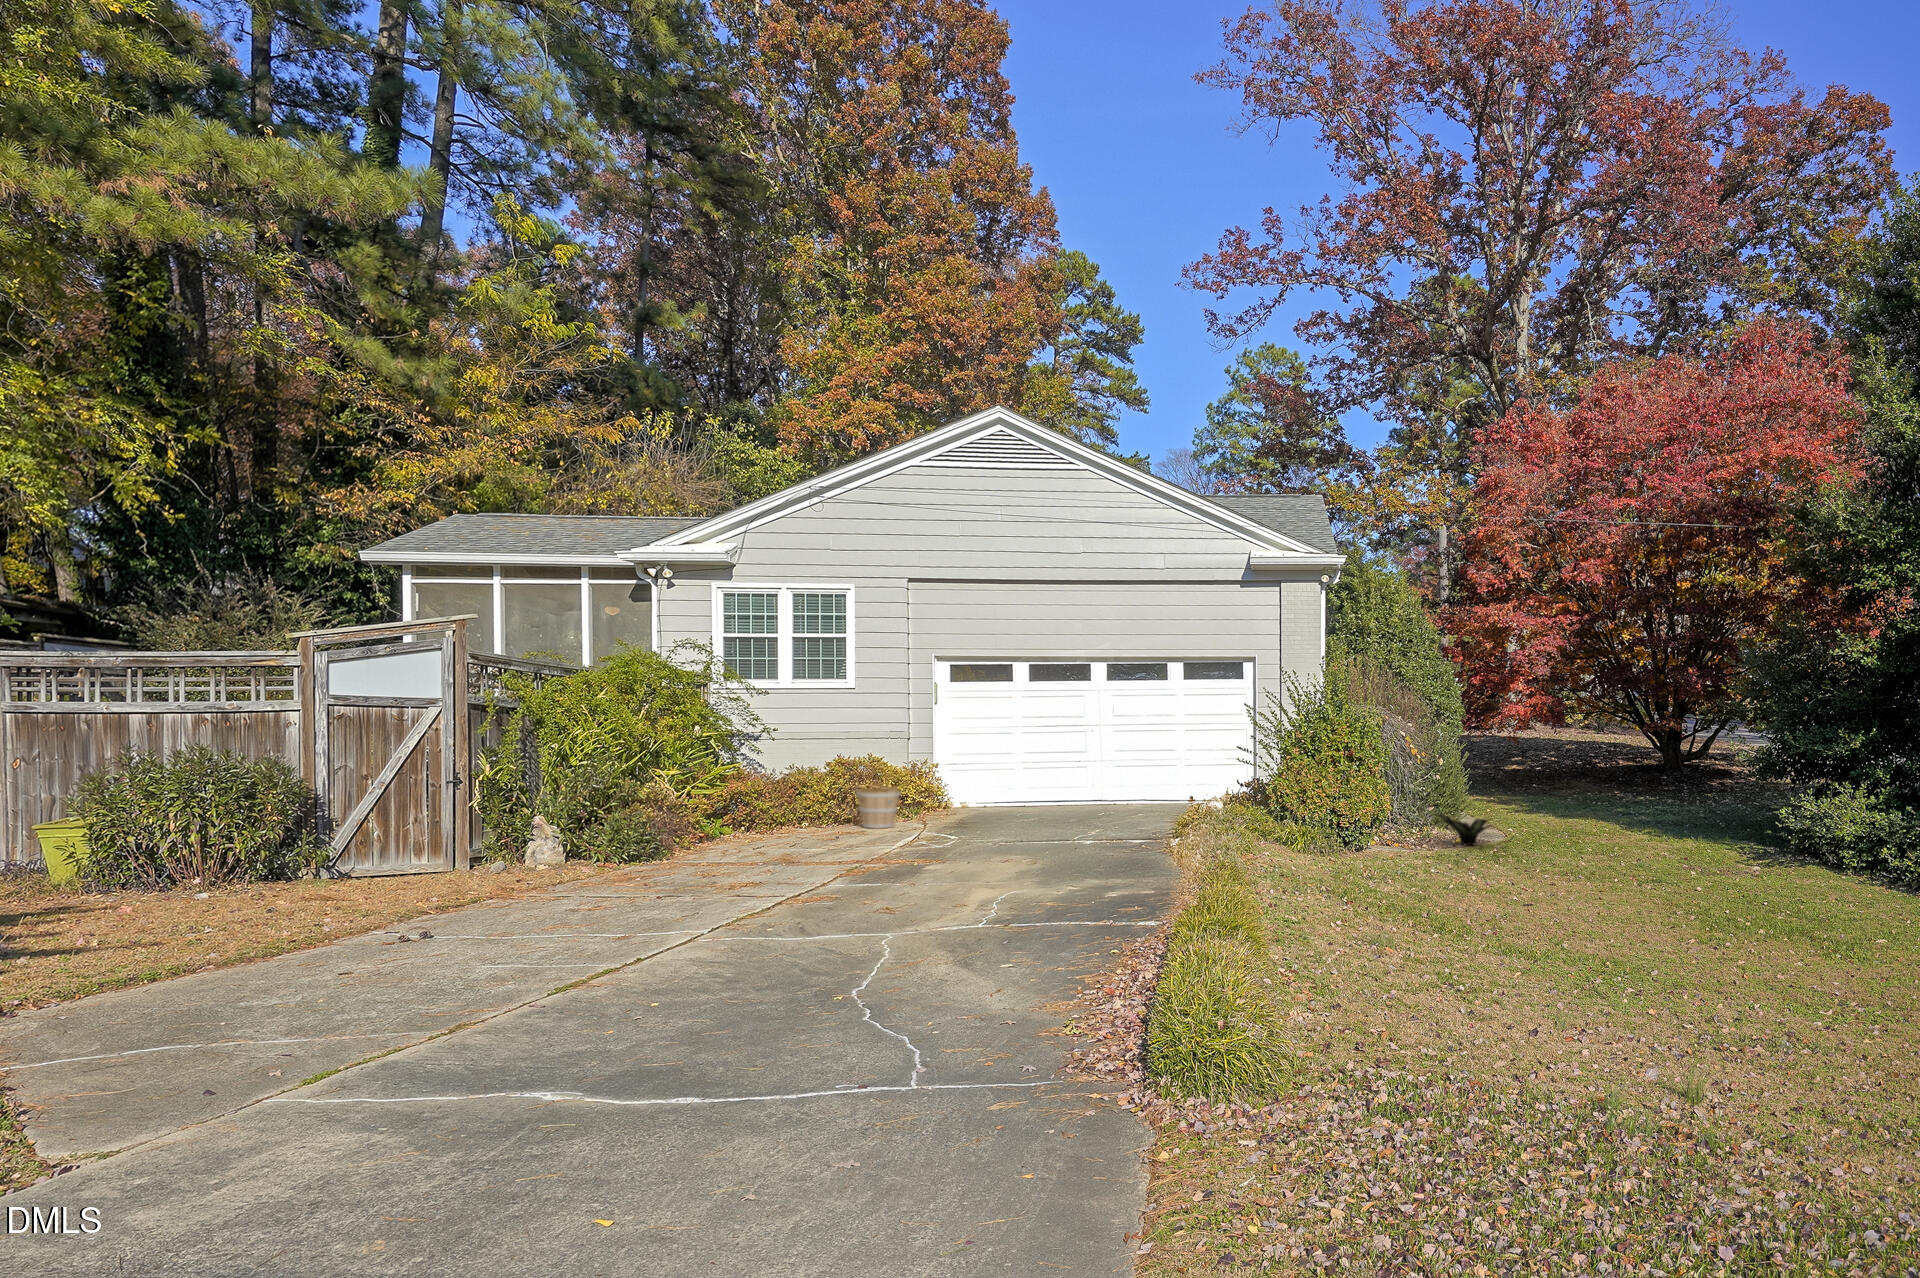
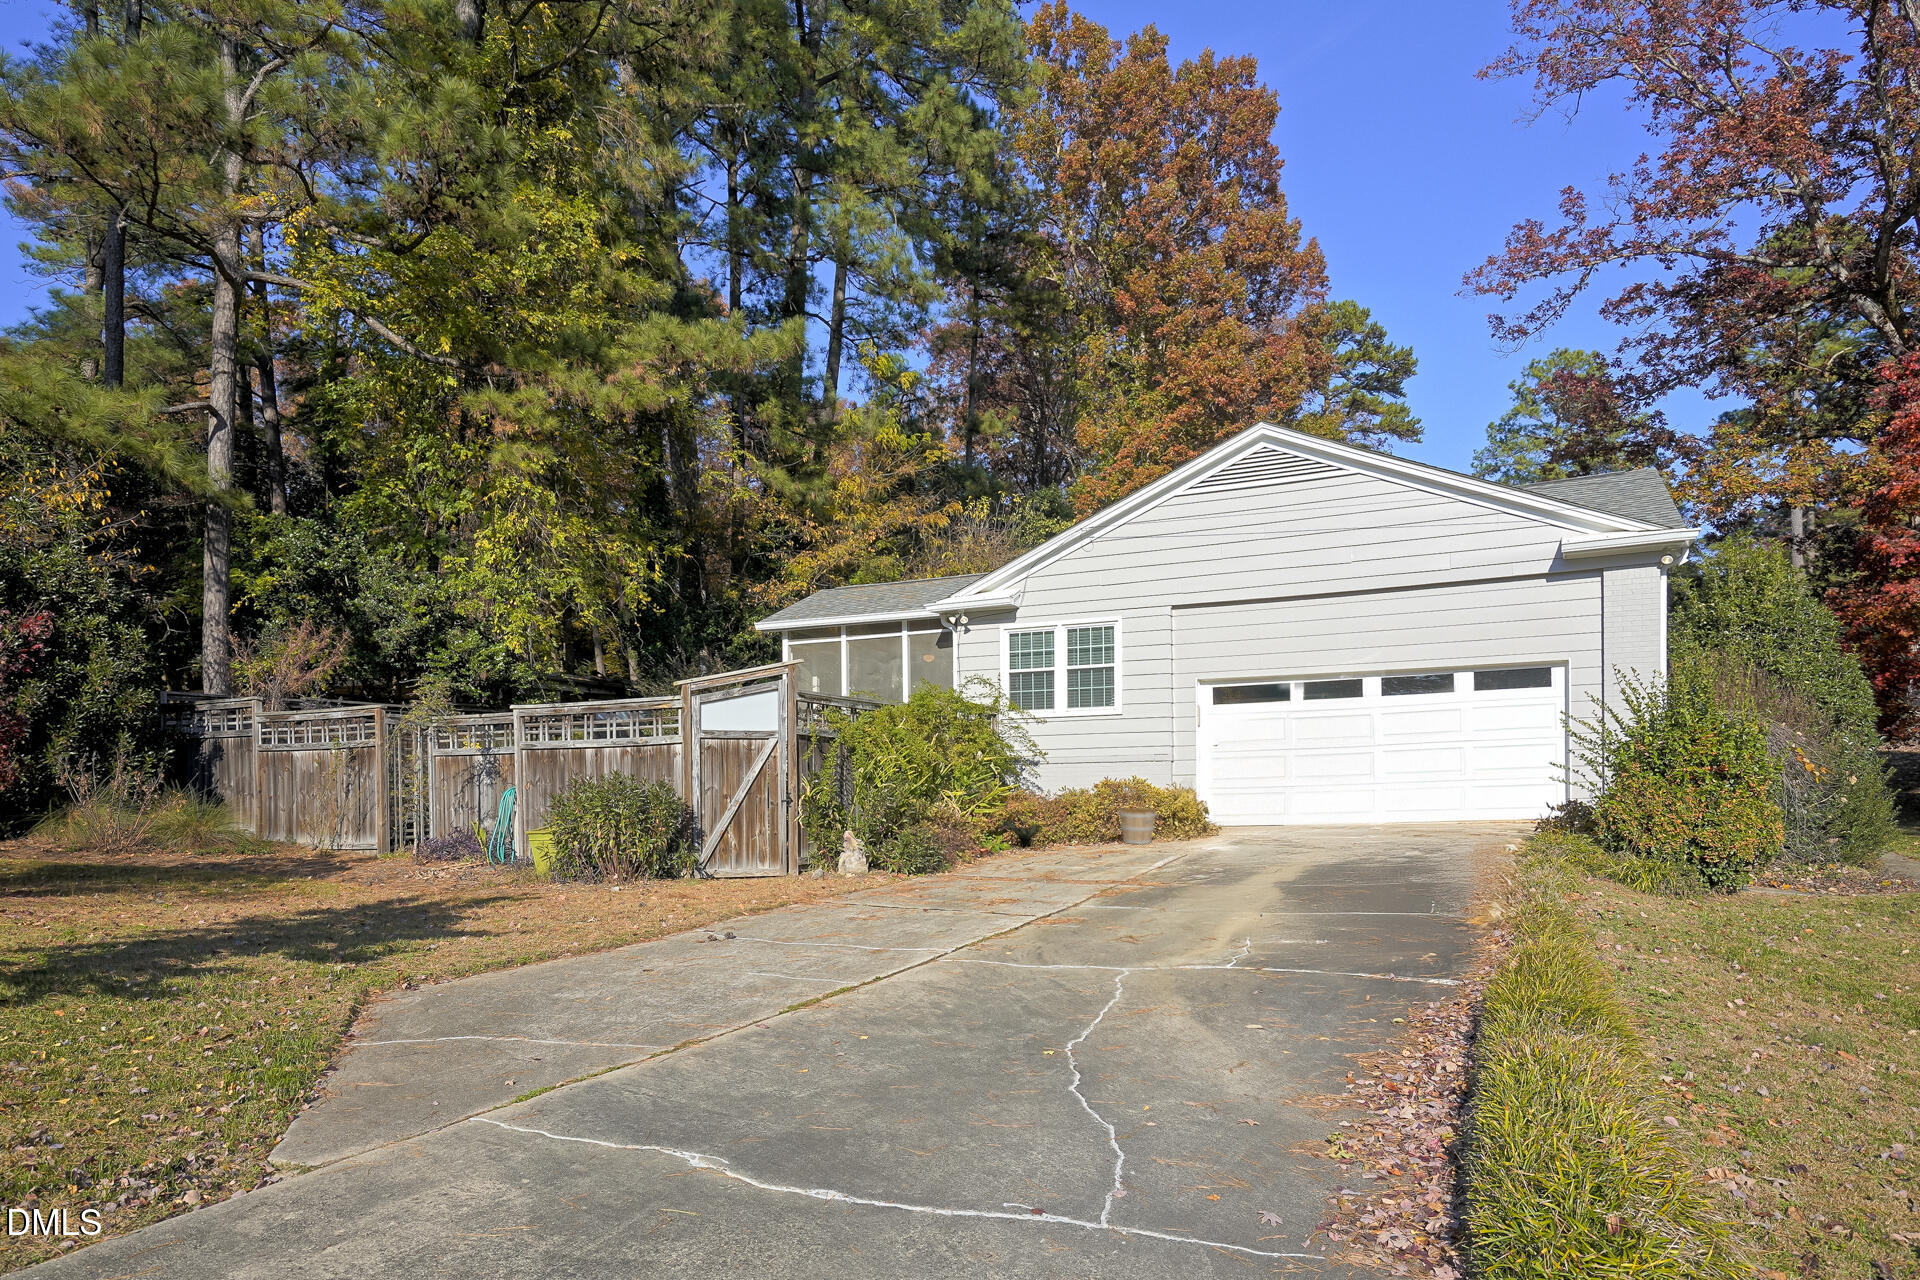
potted plant: present [1435,814,1491,846] -> present [1002,821,1041,846]

